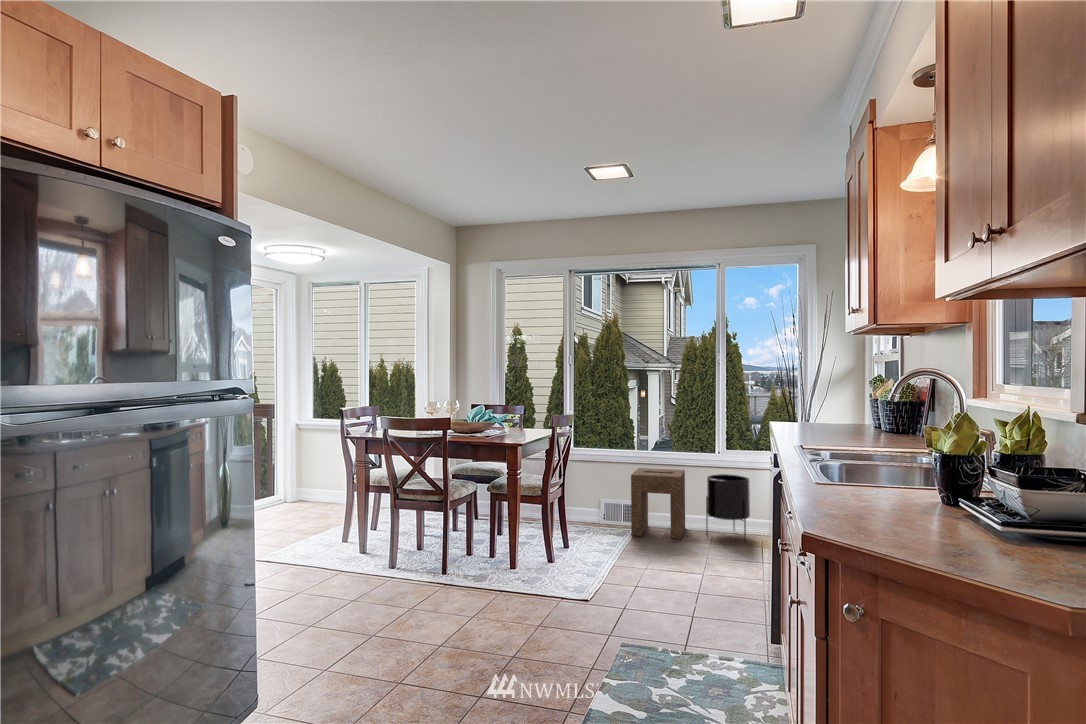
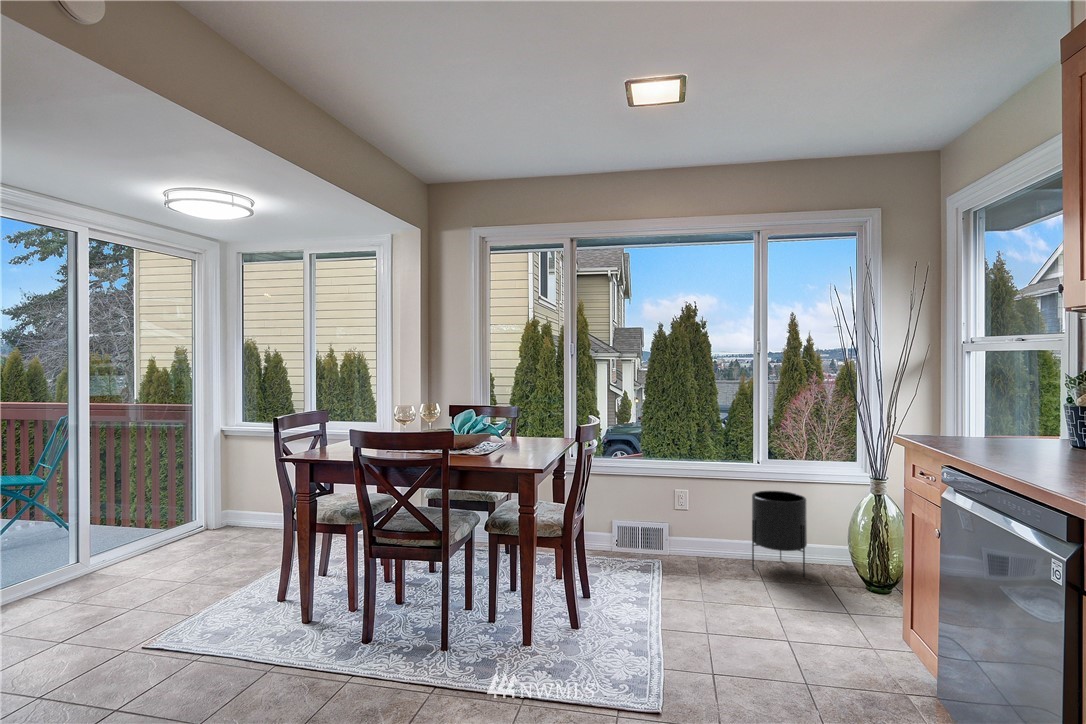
stool: present [631,468,685,539] -> none [660,483,725,576]

